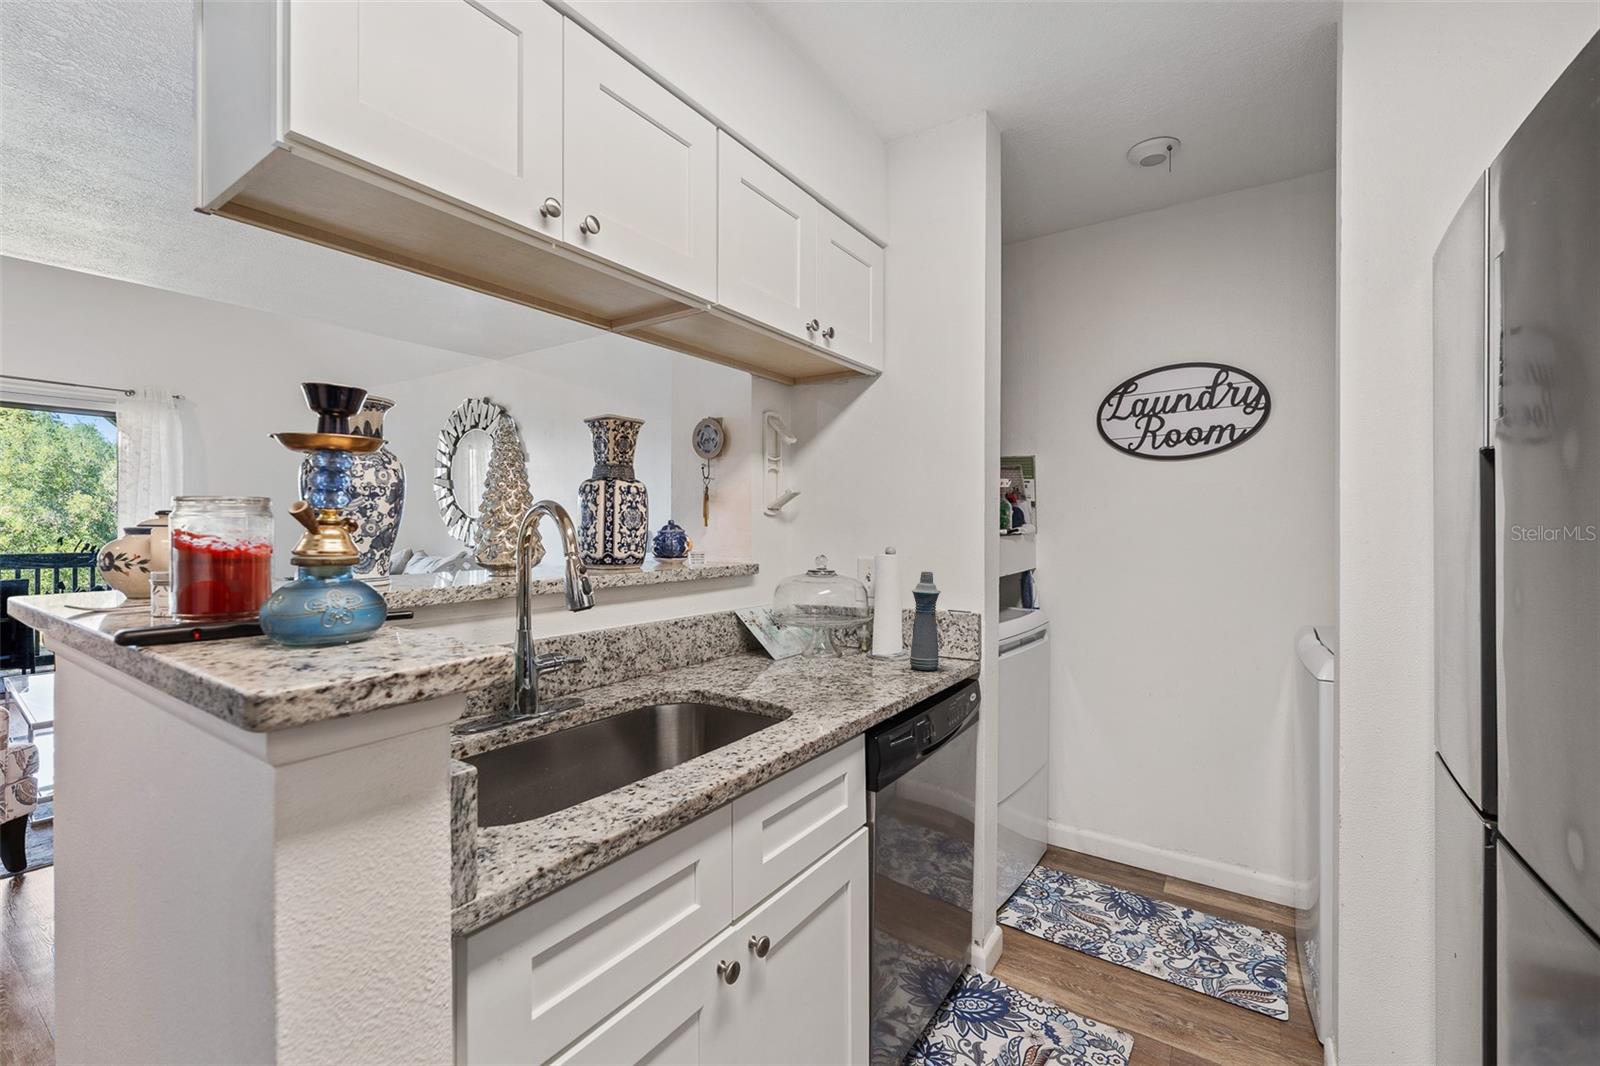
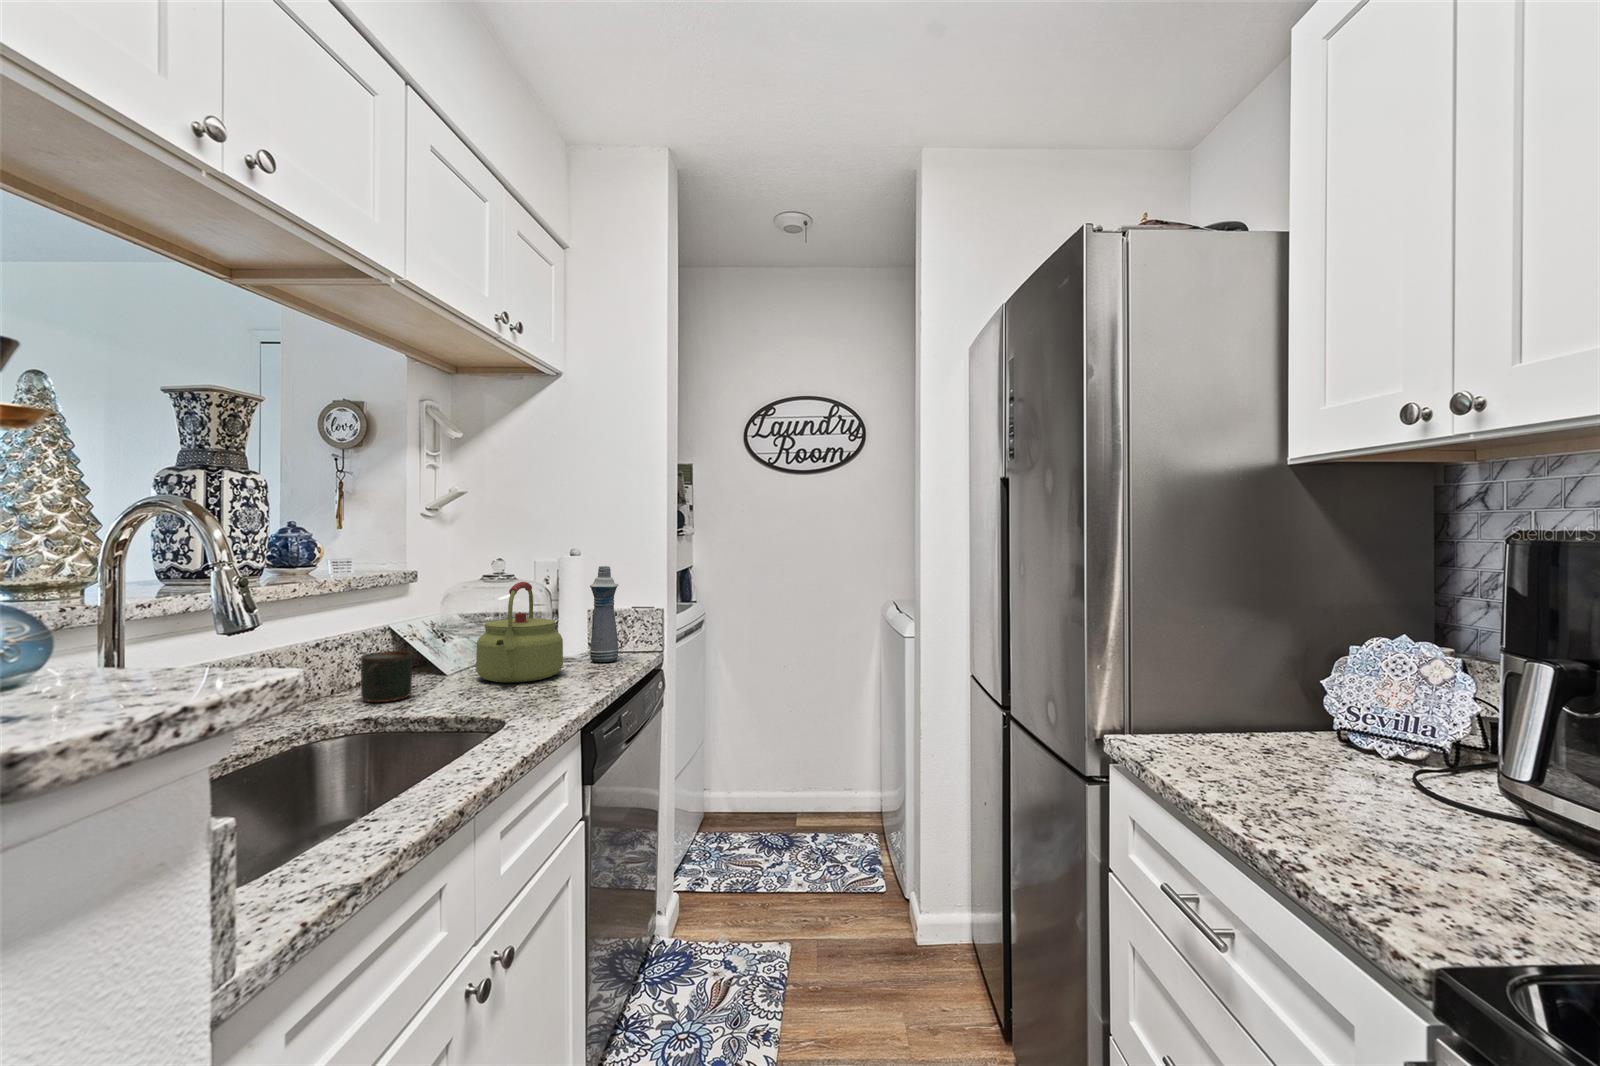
kettle: none [800,582,878,680] -> present [476,582,563,682]
mug: none [703,637,744,681] -> present [361,651,413,702]

